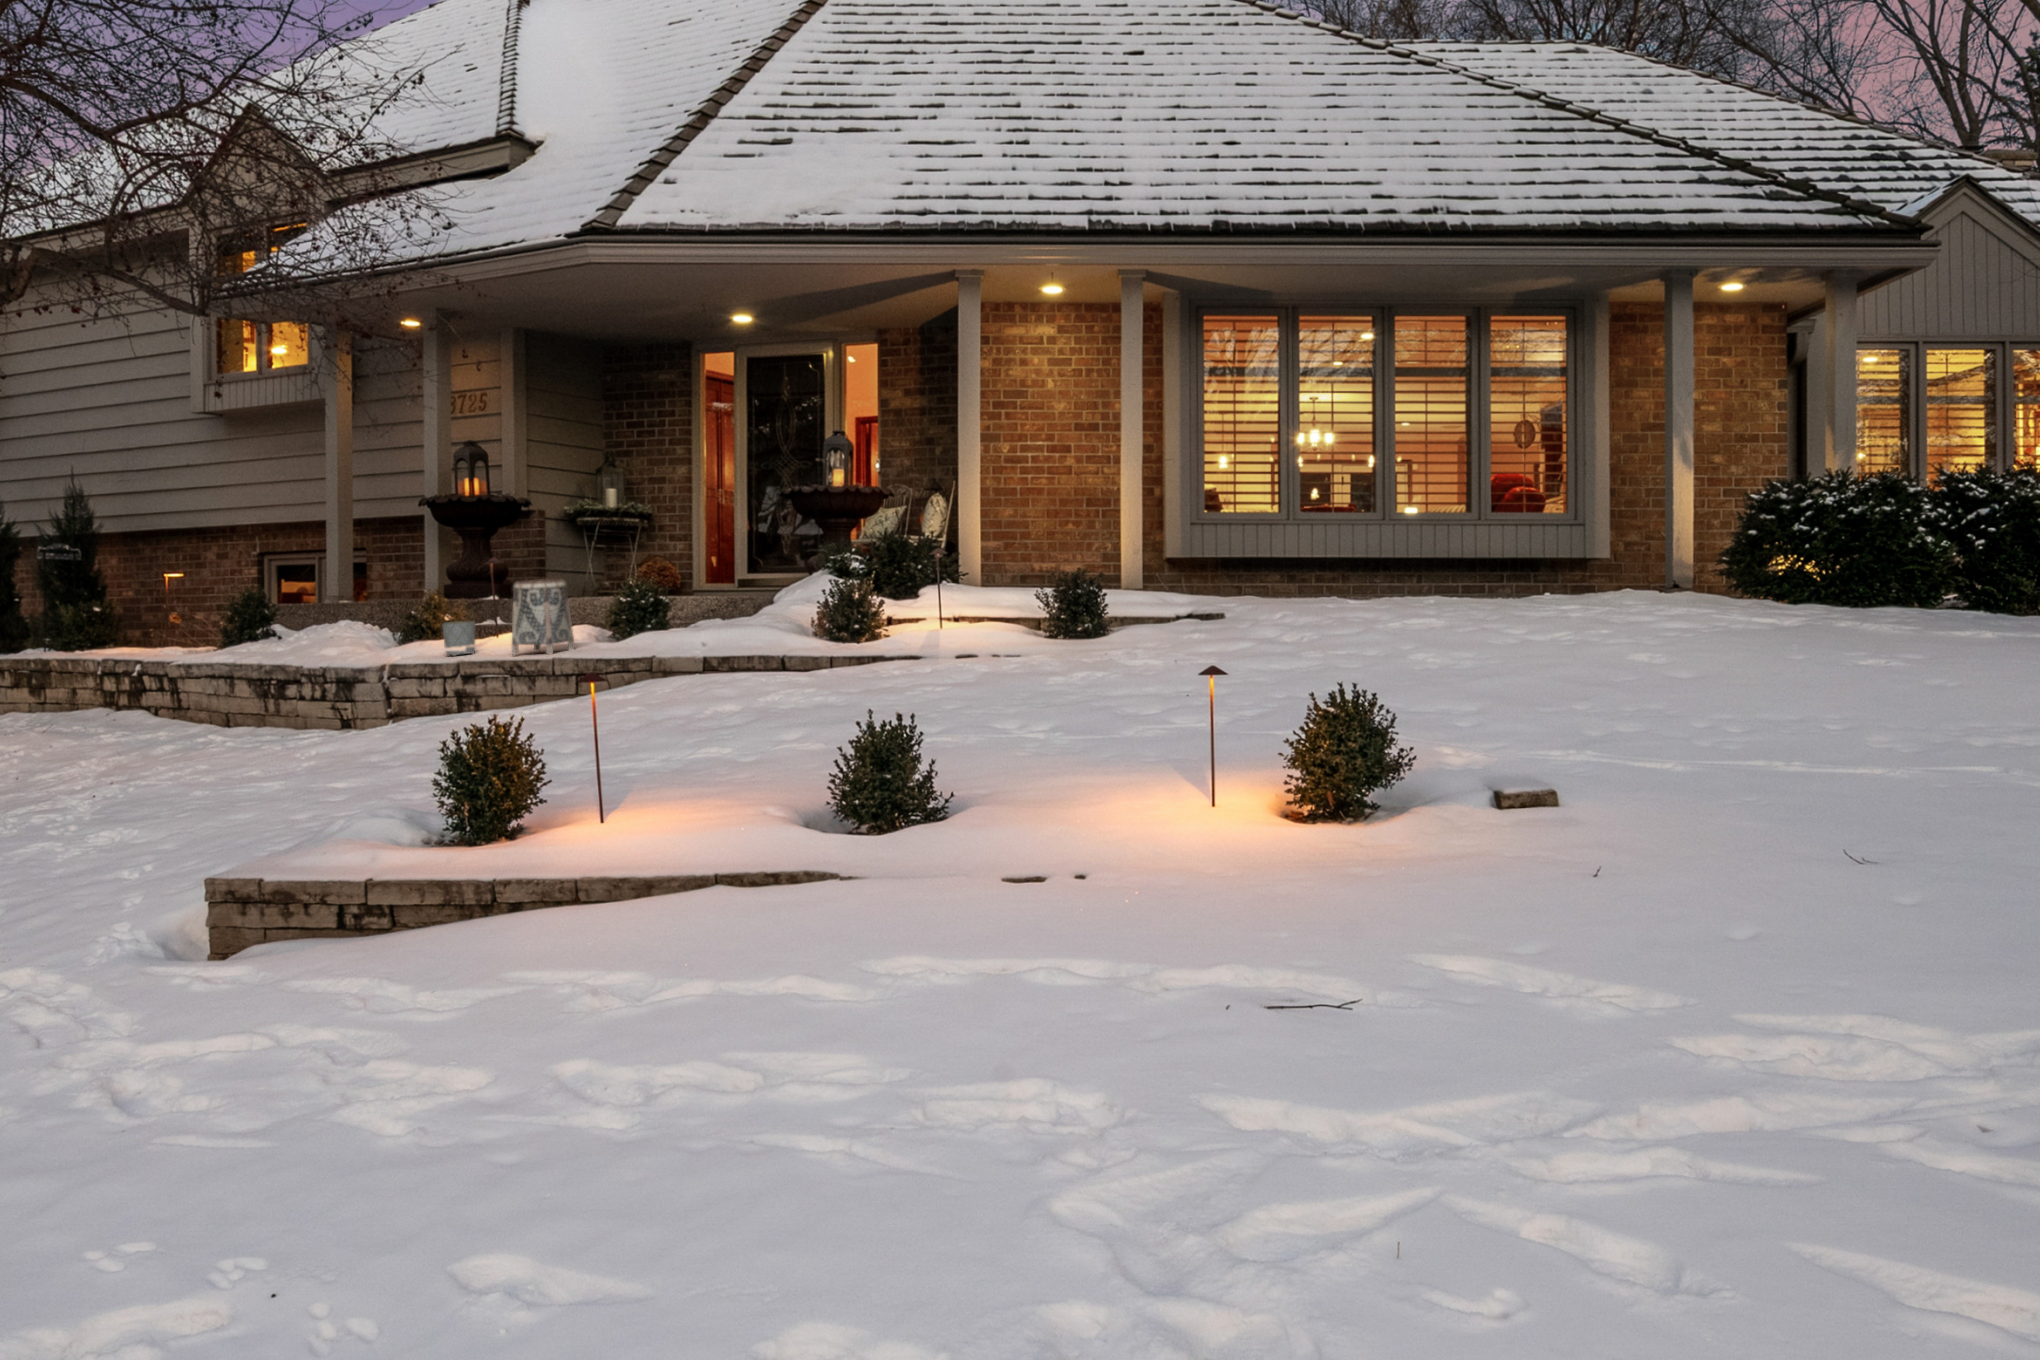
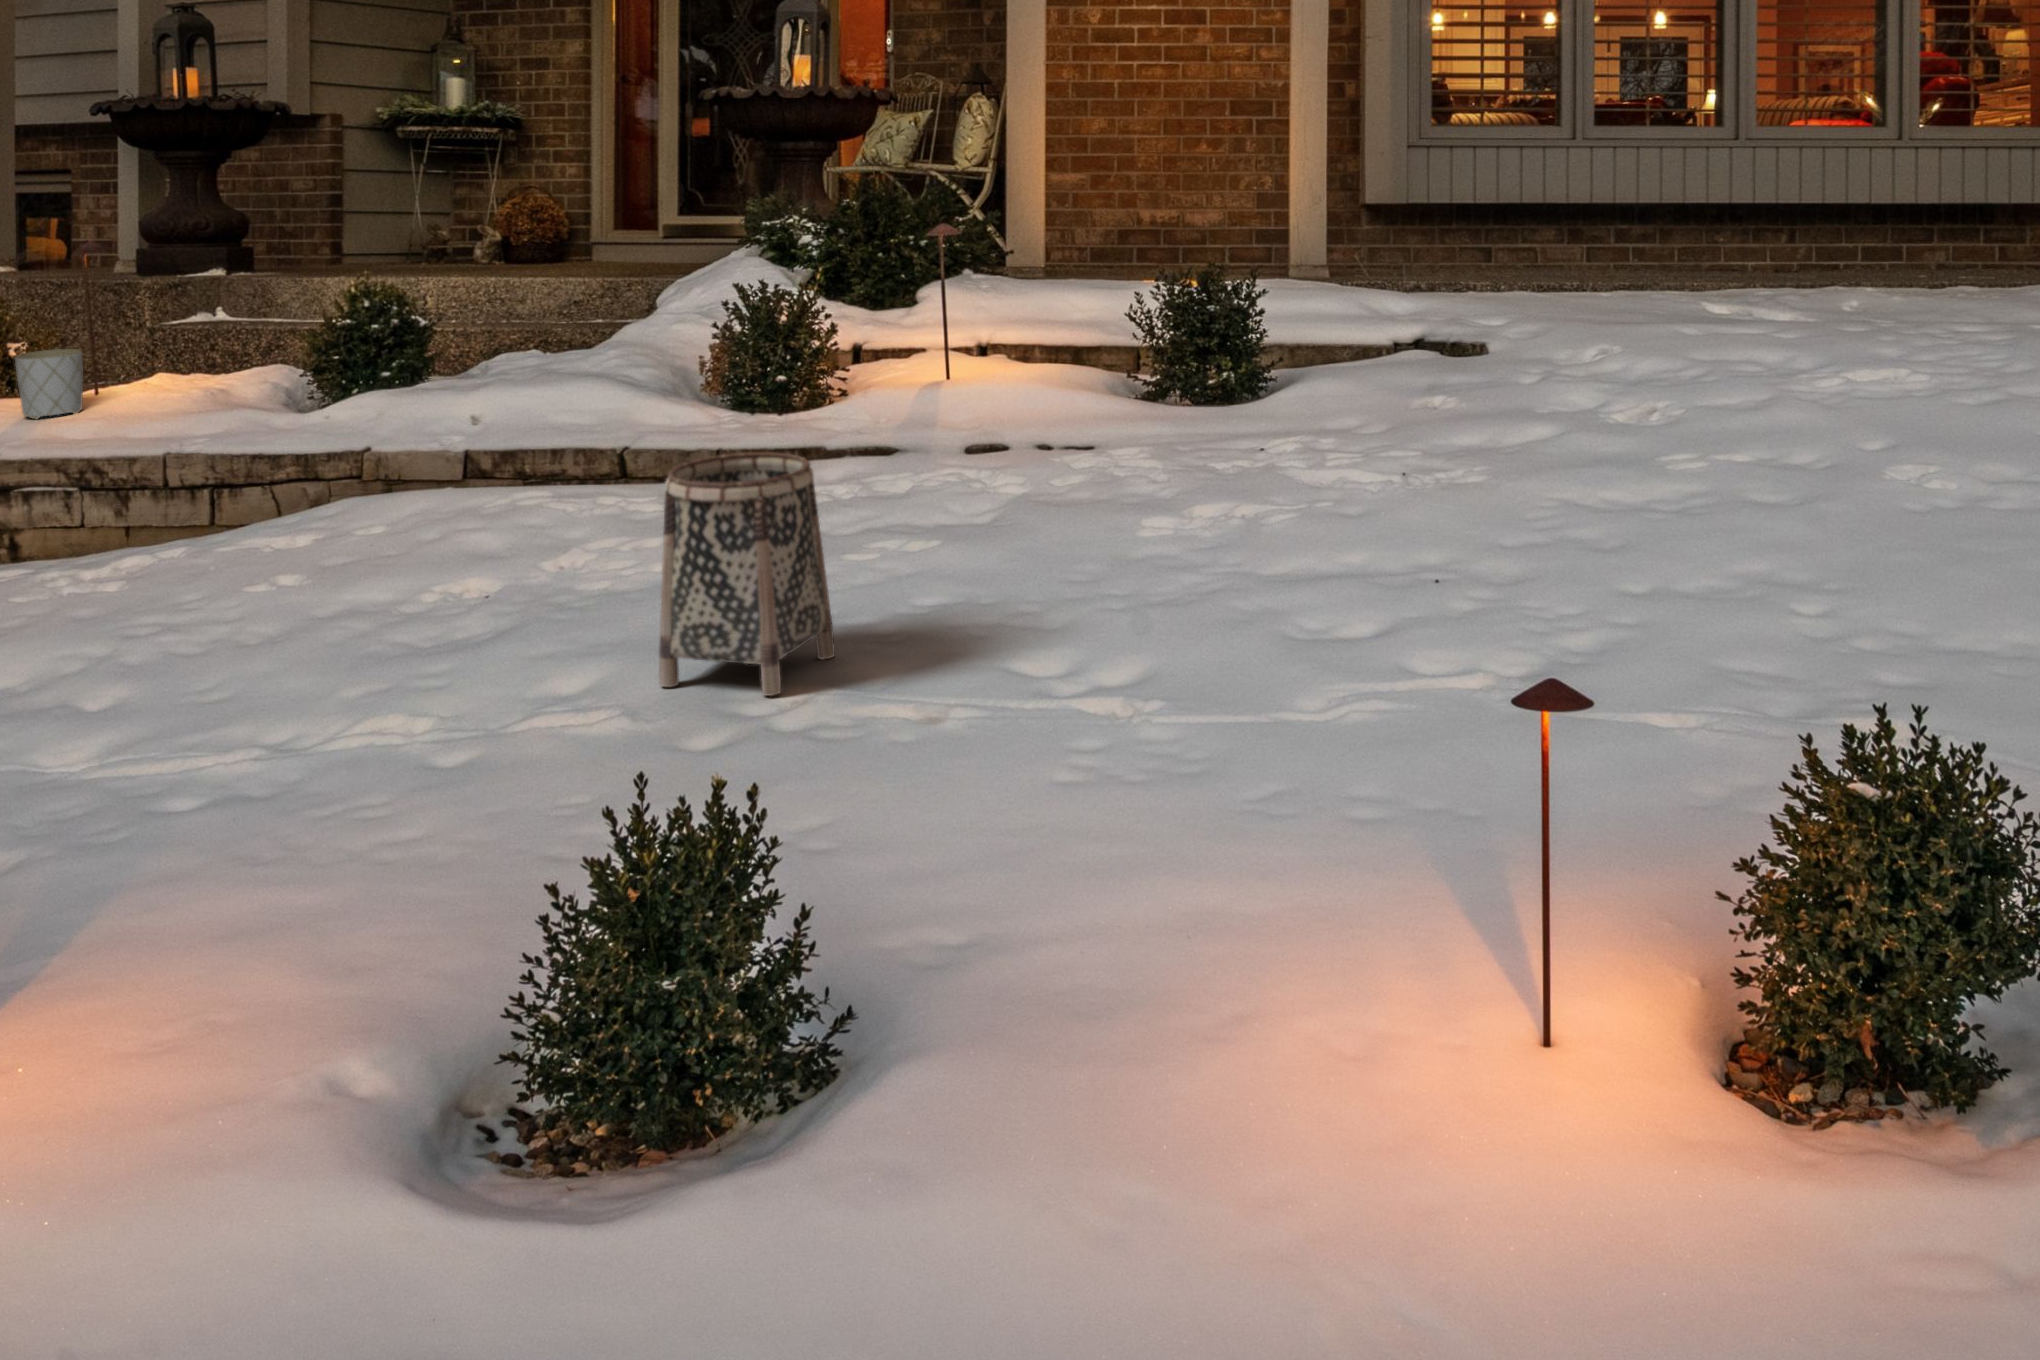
basket: present [512,579,575,655] -> present [659,452,835,696]

